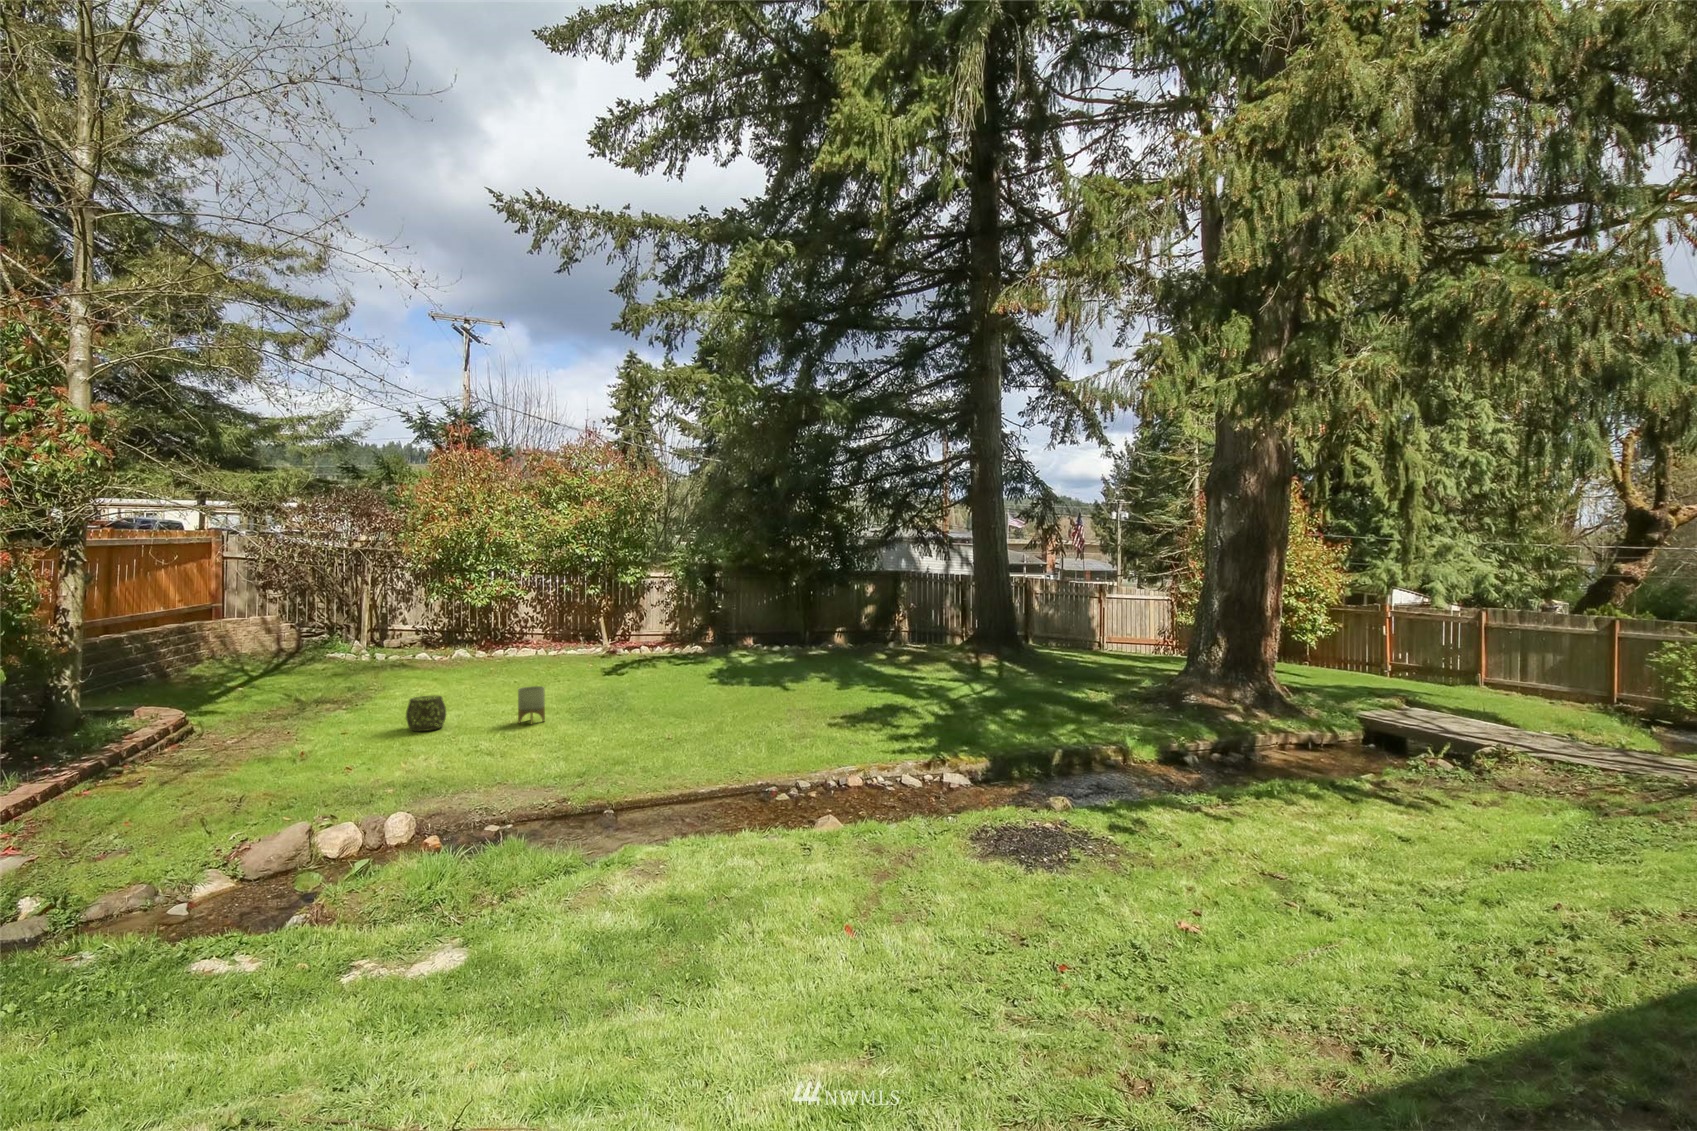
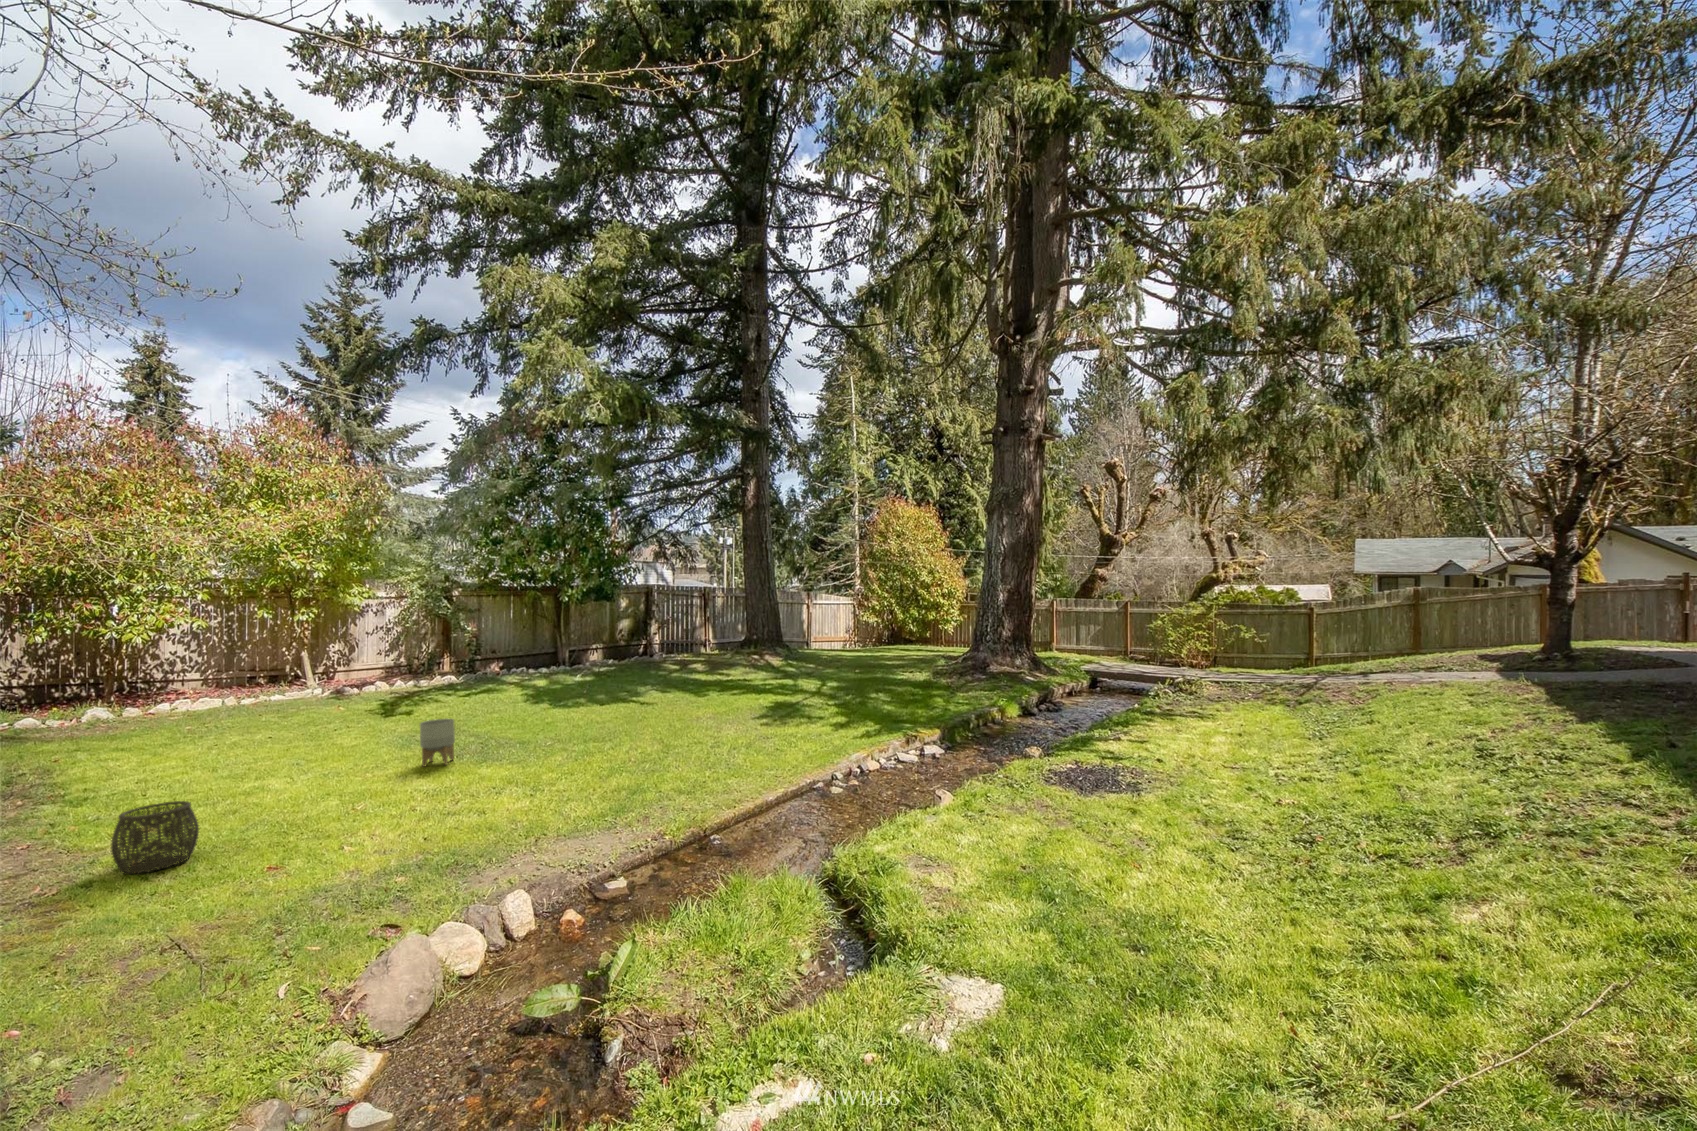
woven basket: present [406,696,446,731] -> present [111,801,199,874]

